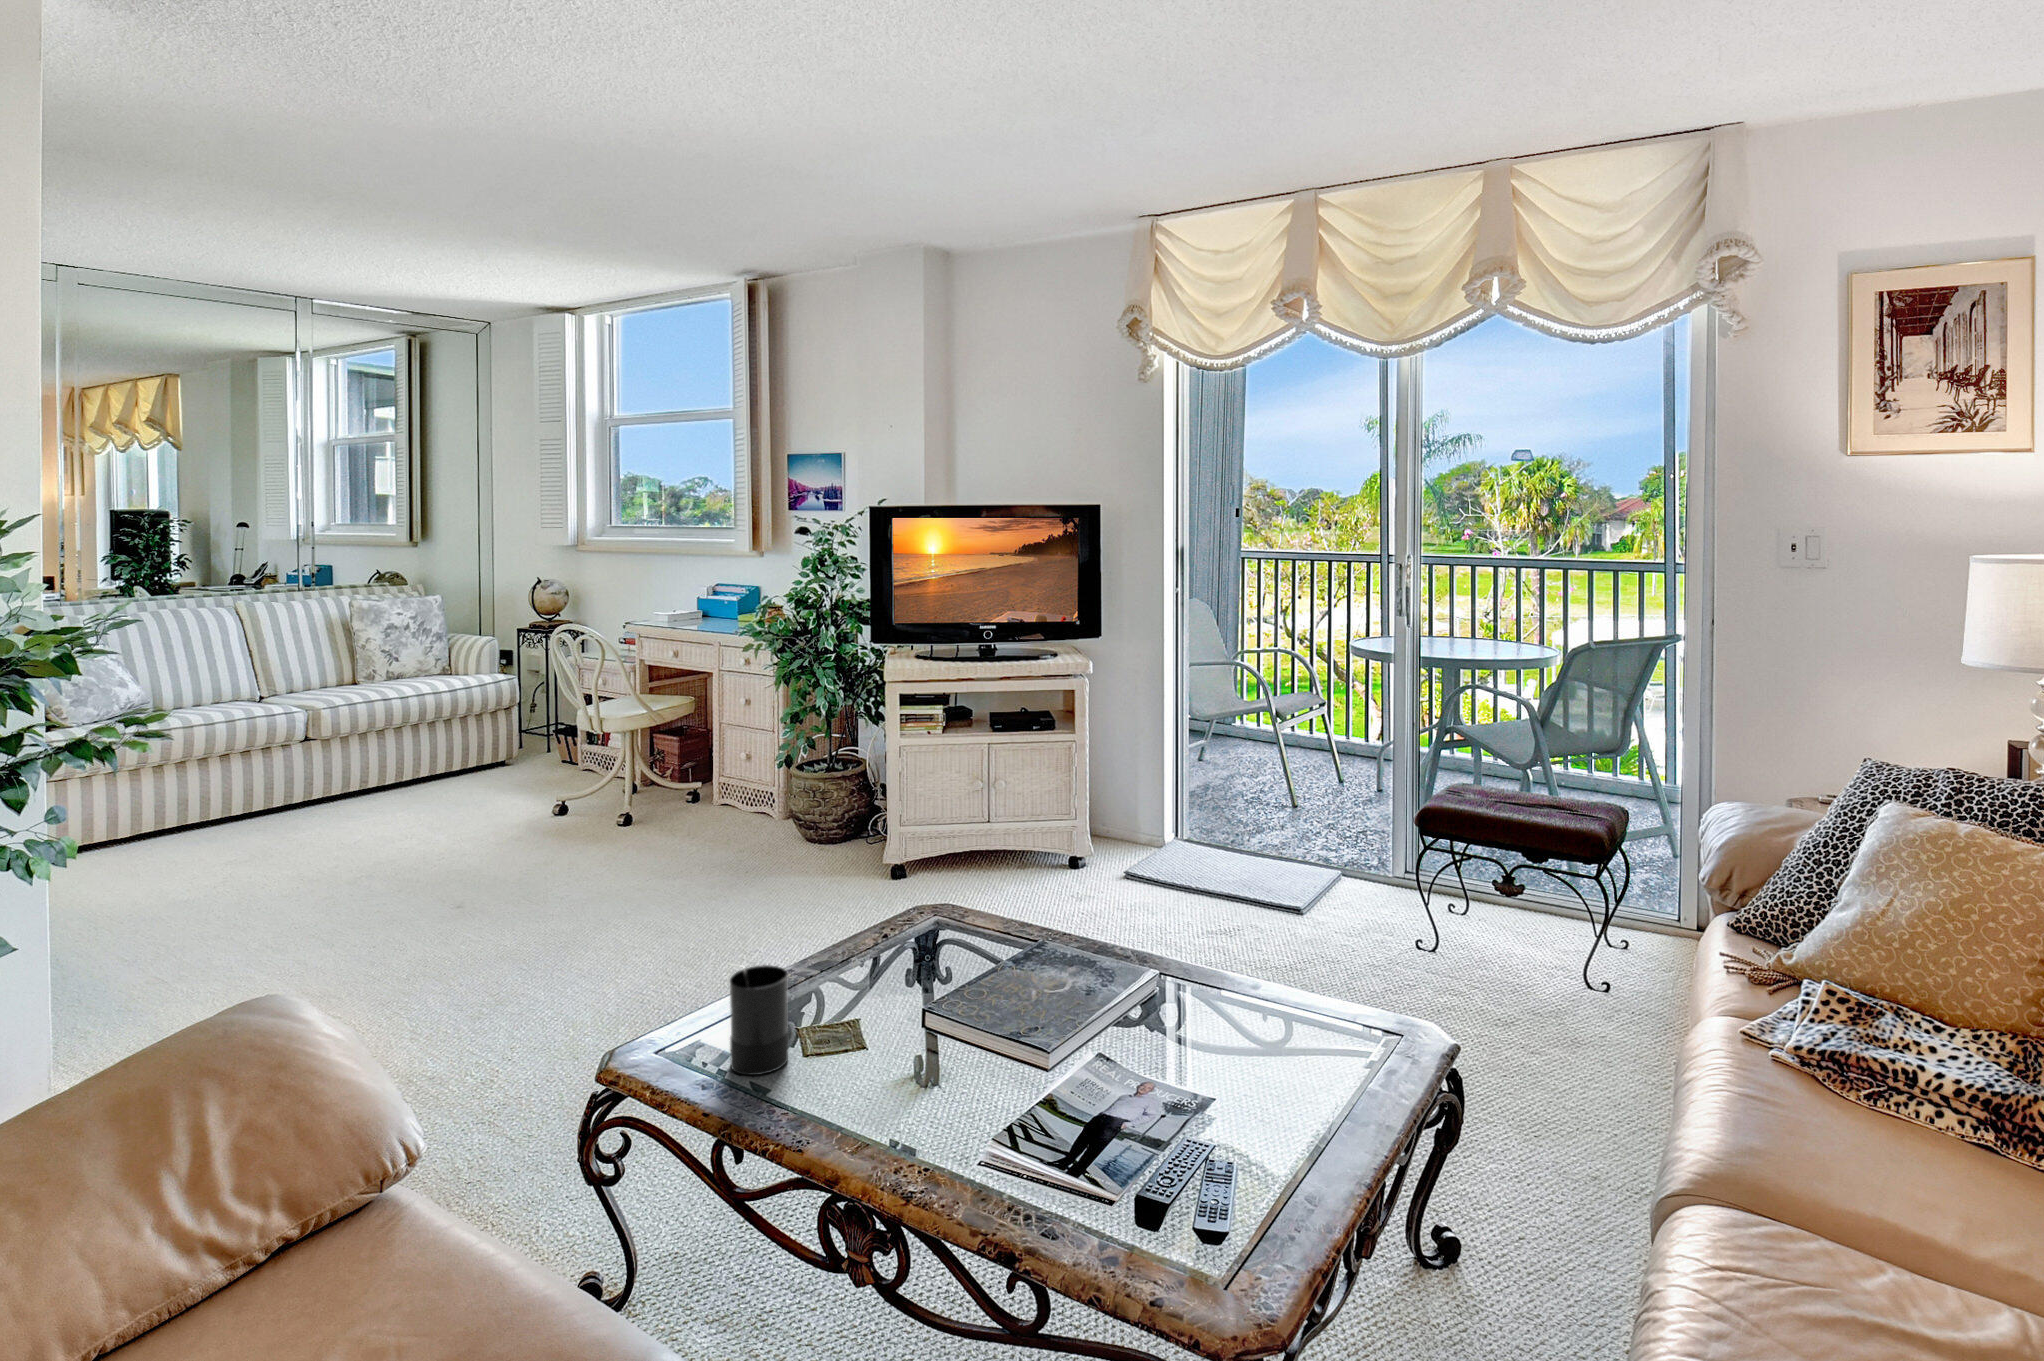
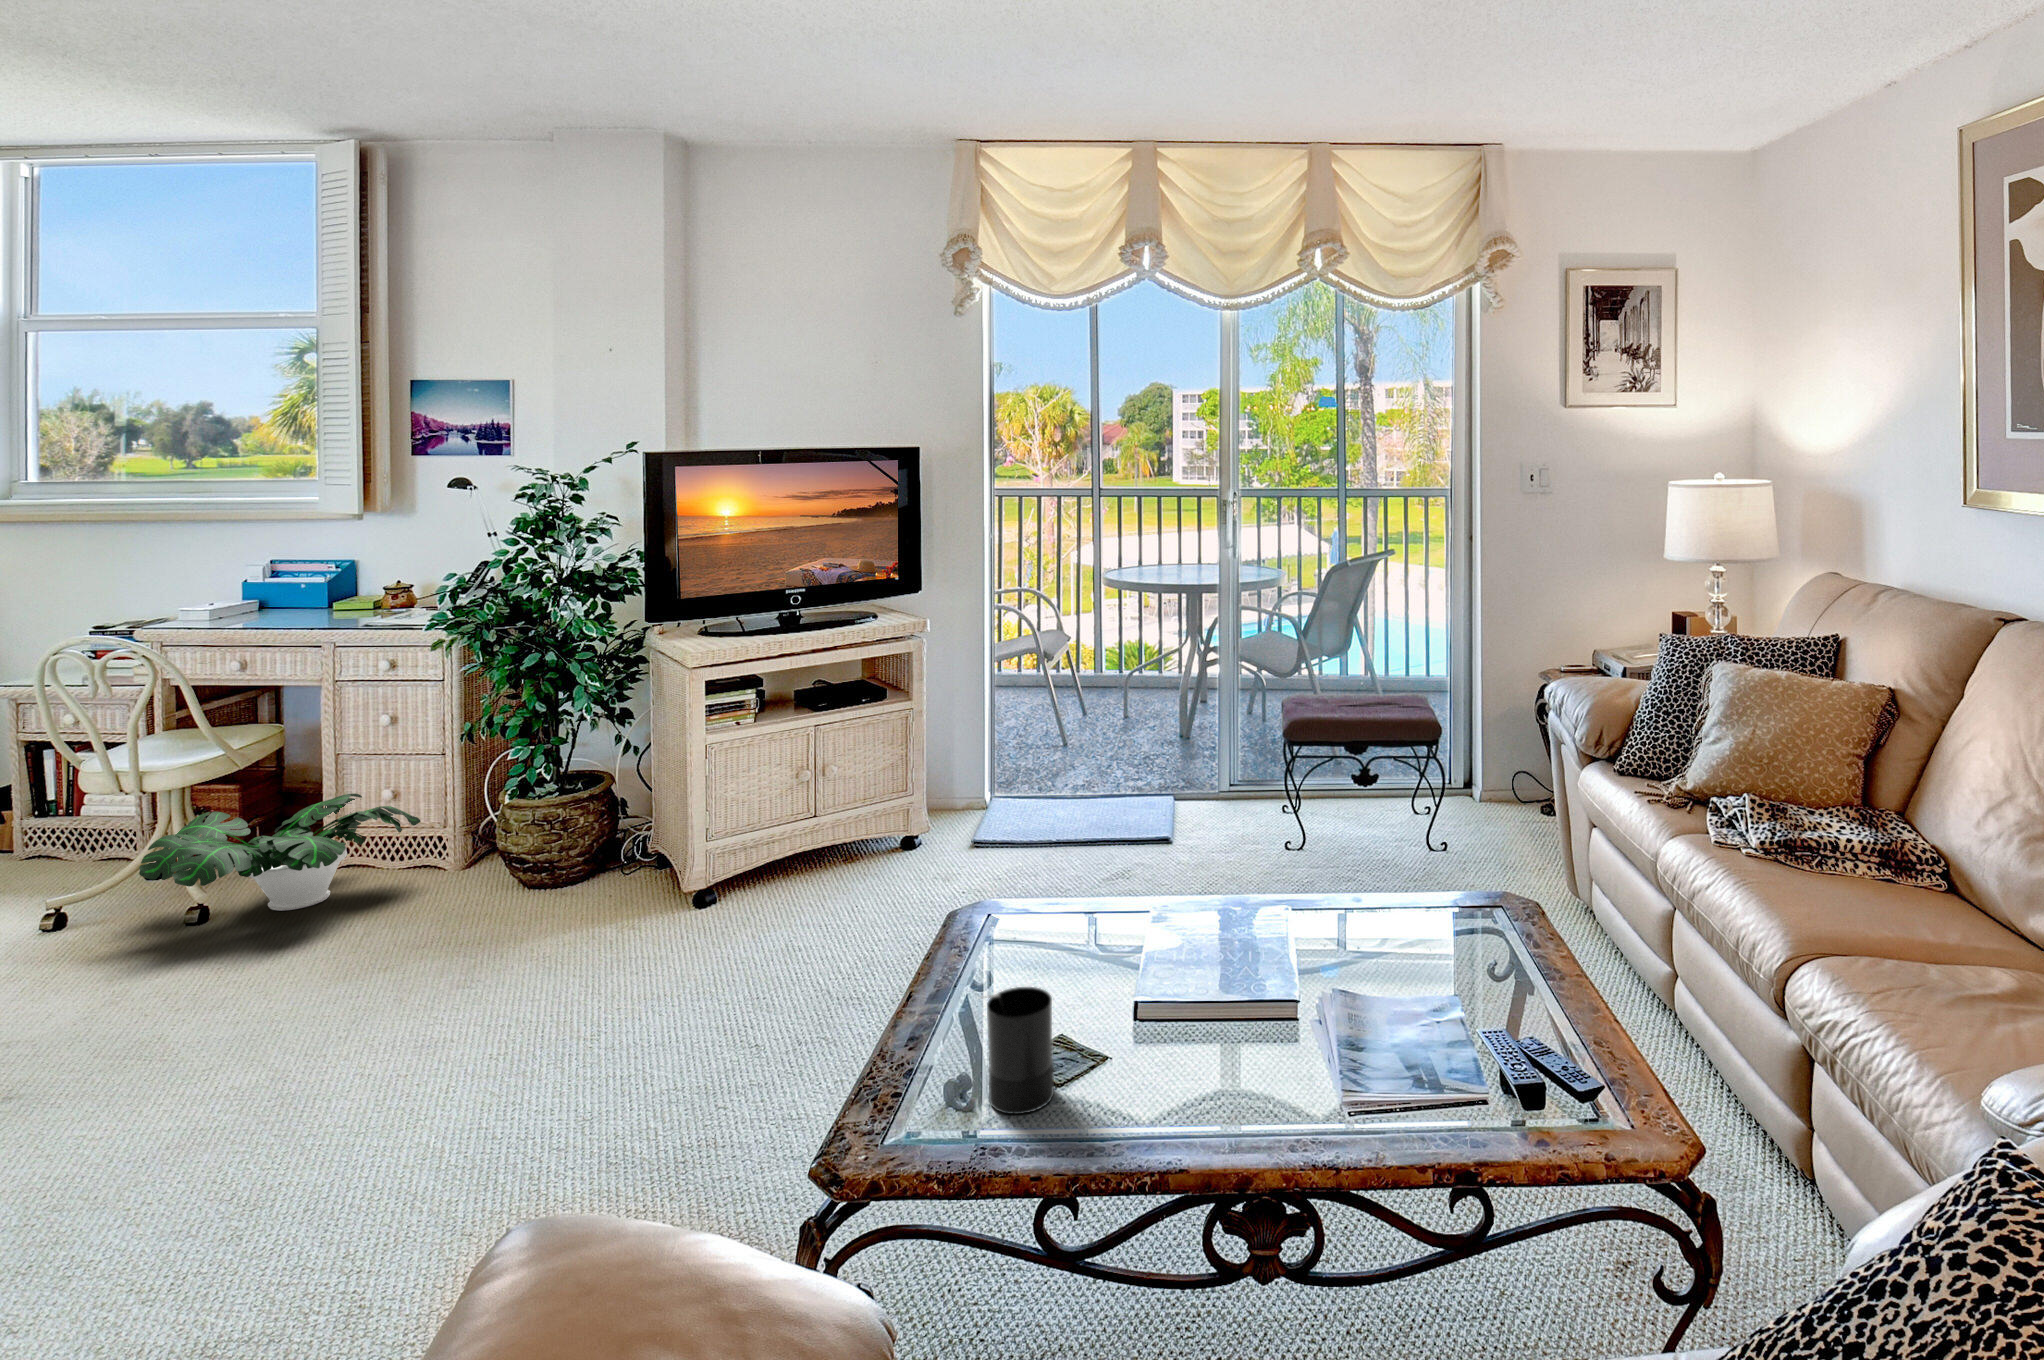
potted plant: none [585,751,746,828] -> present [139,794,421,911]

